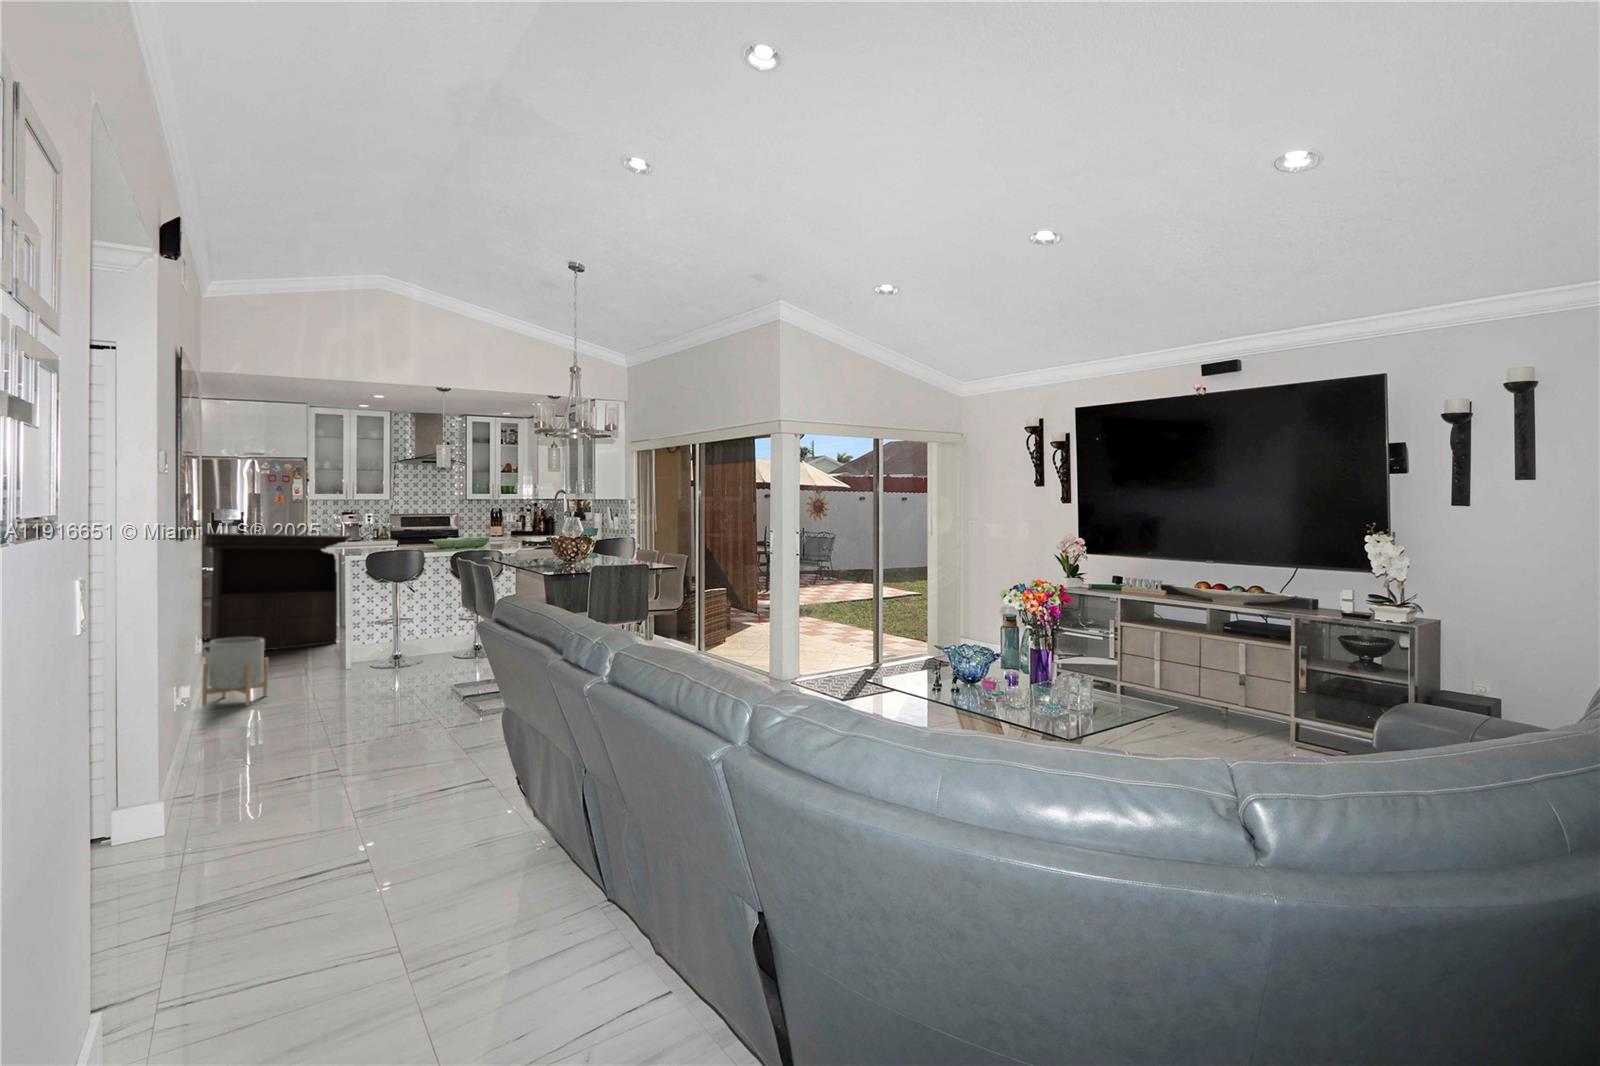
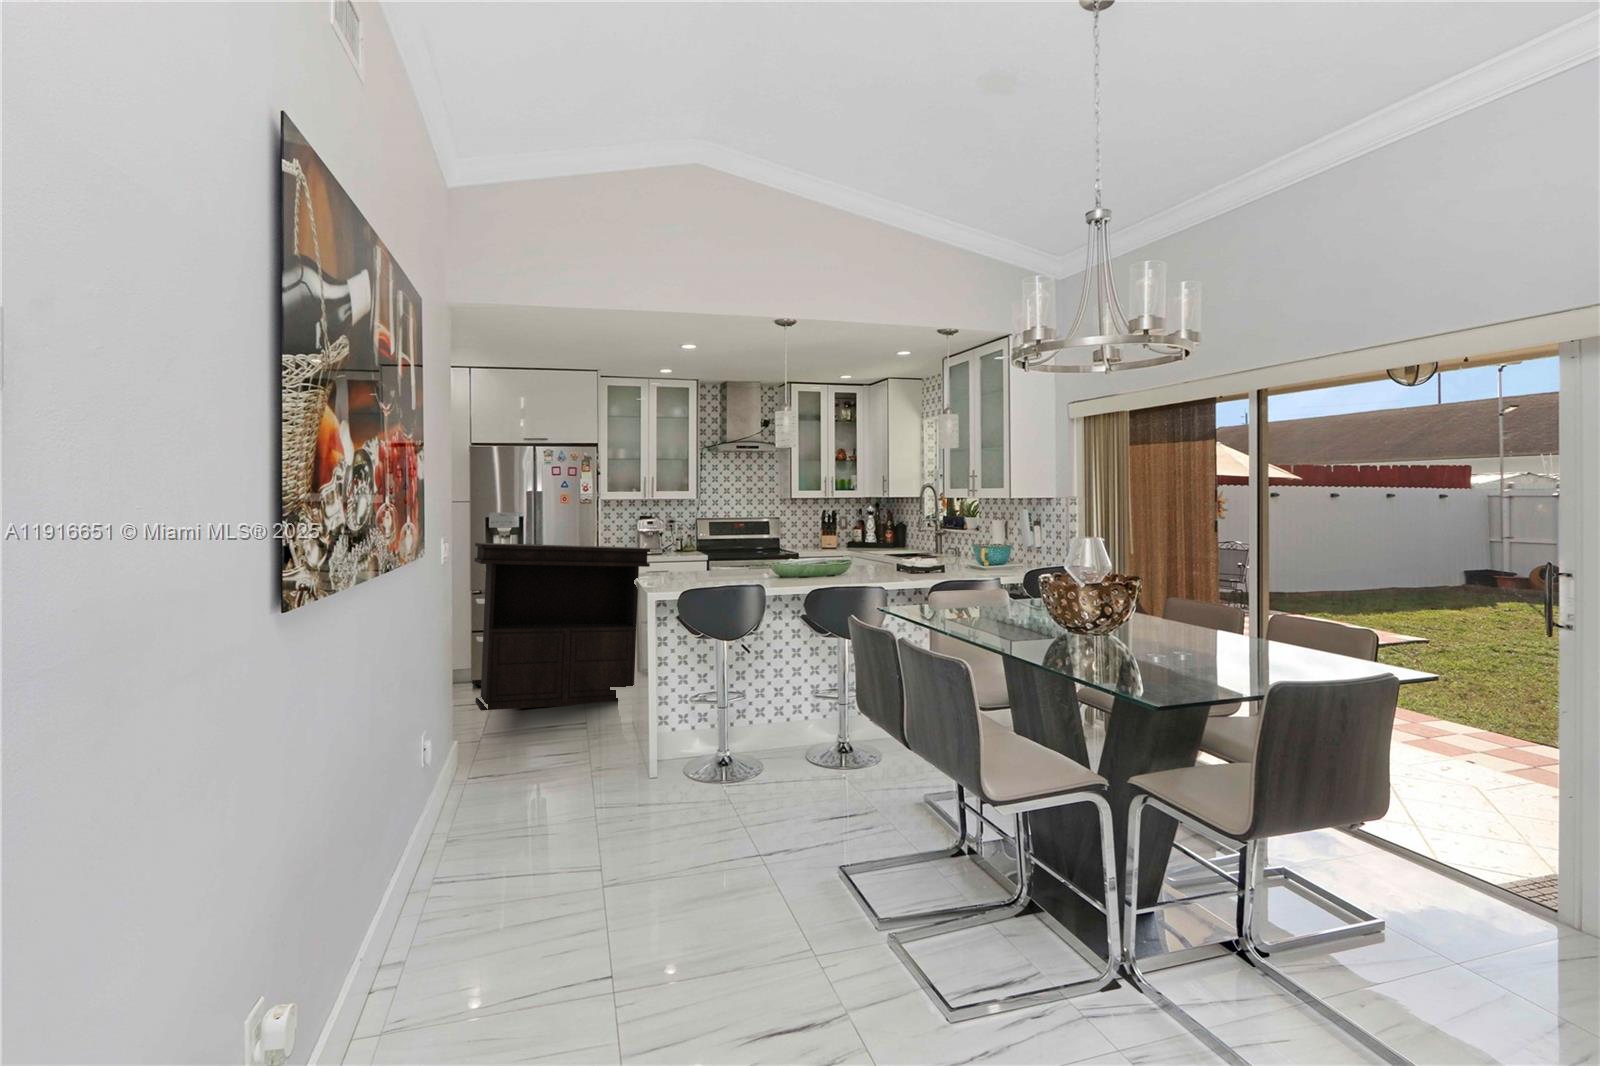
planter: present [202,637,269,706] -> none [445,711,541,831]

